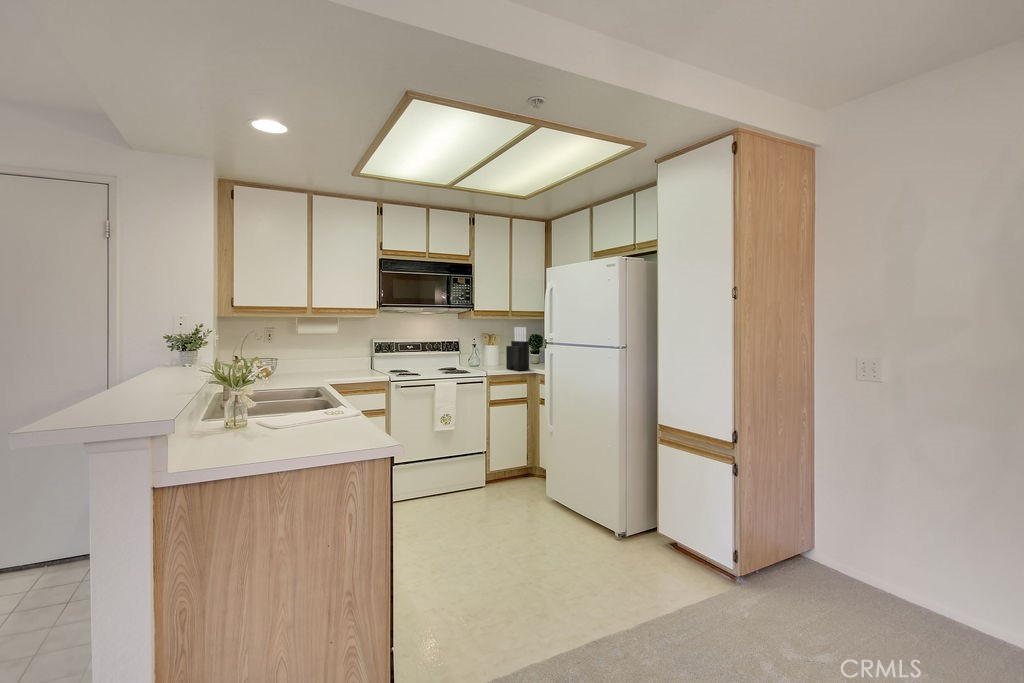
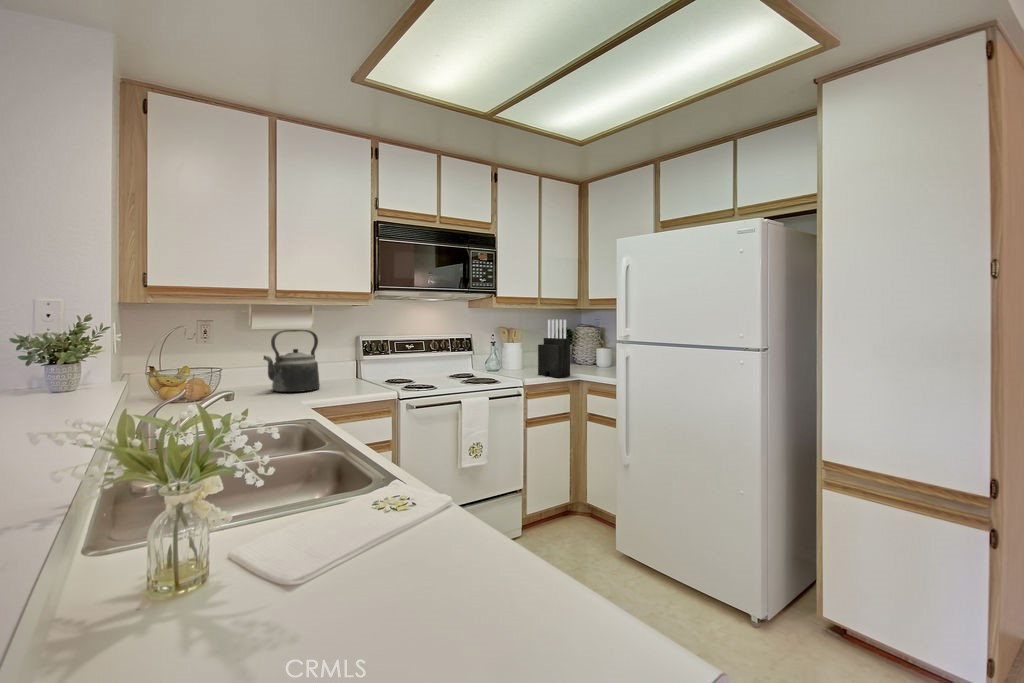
kettle: none [304,334,342,376] -> present [264,330,320,392]

